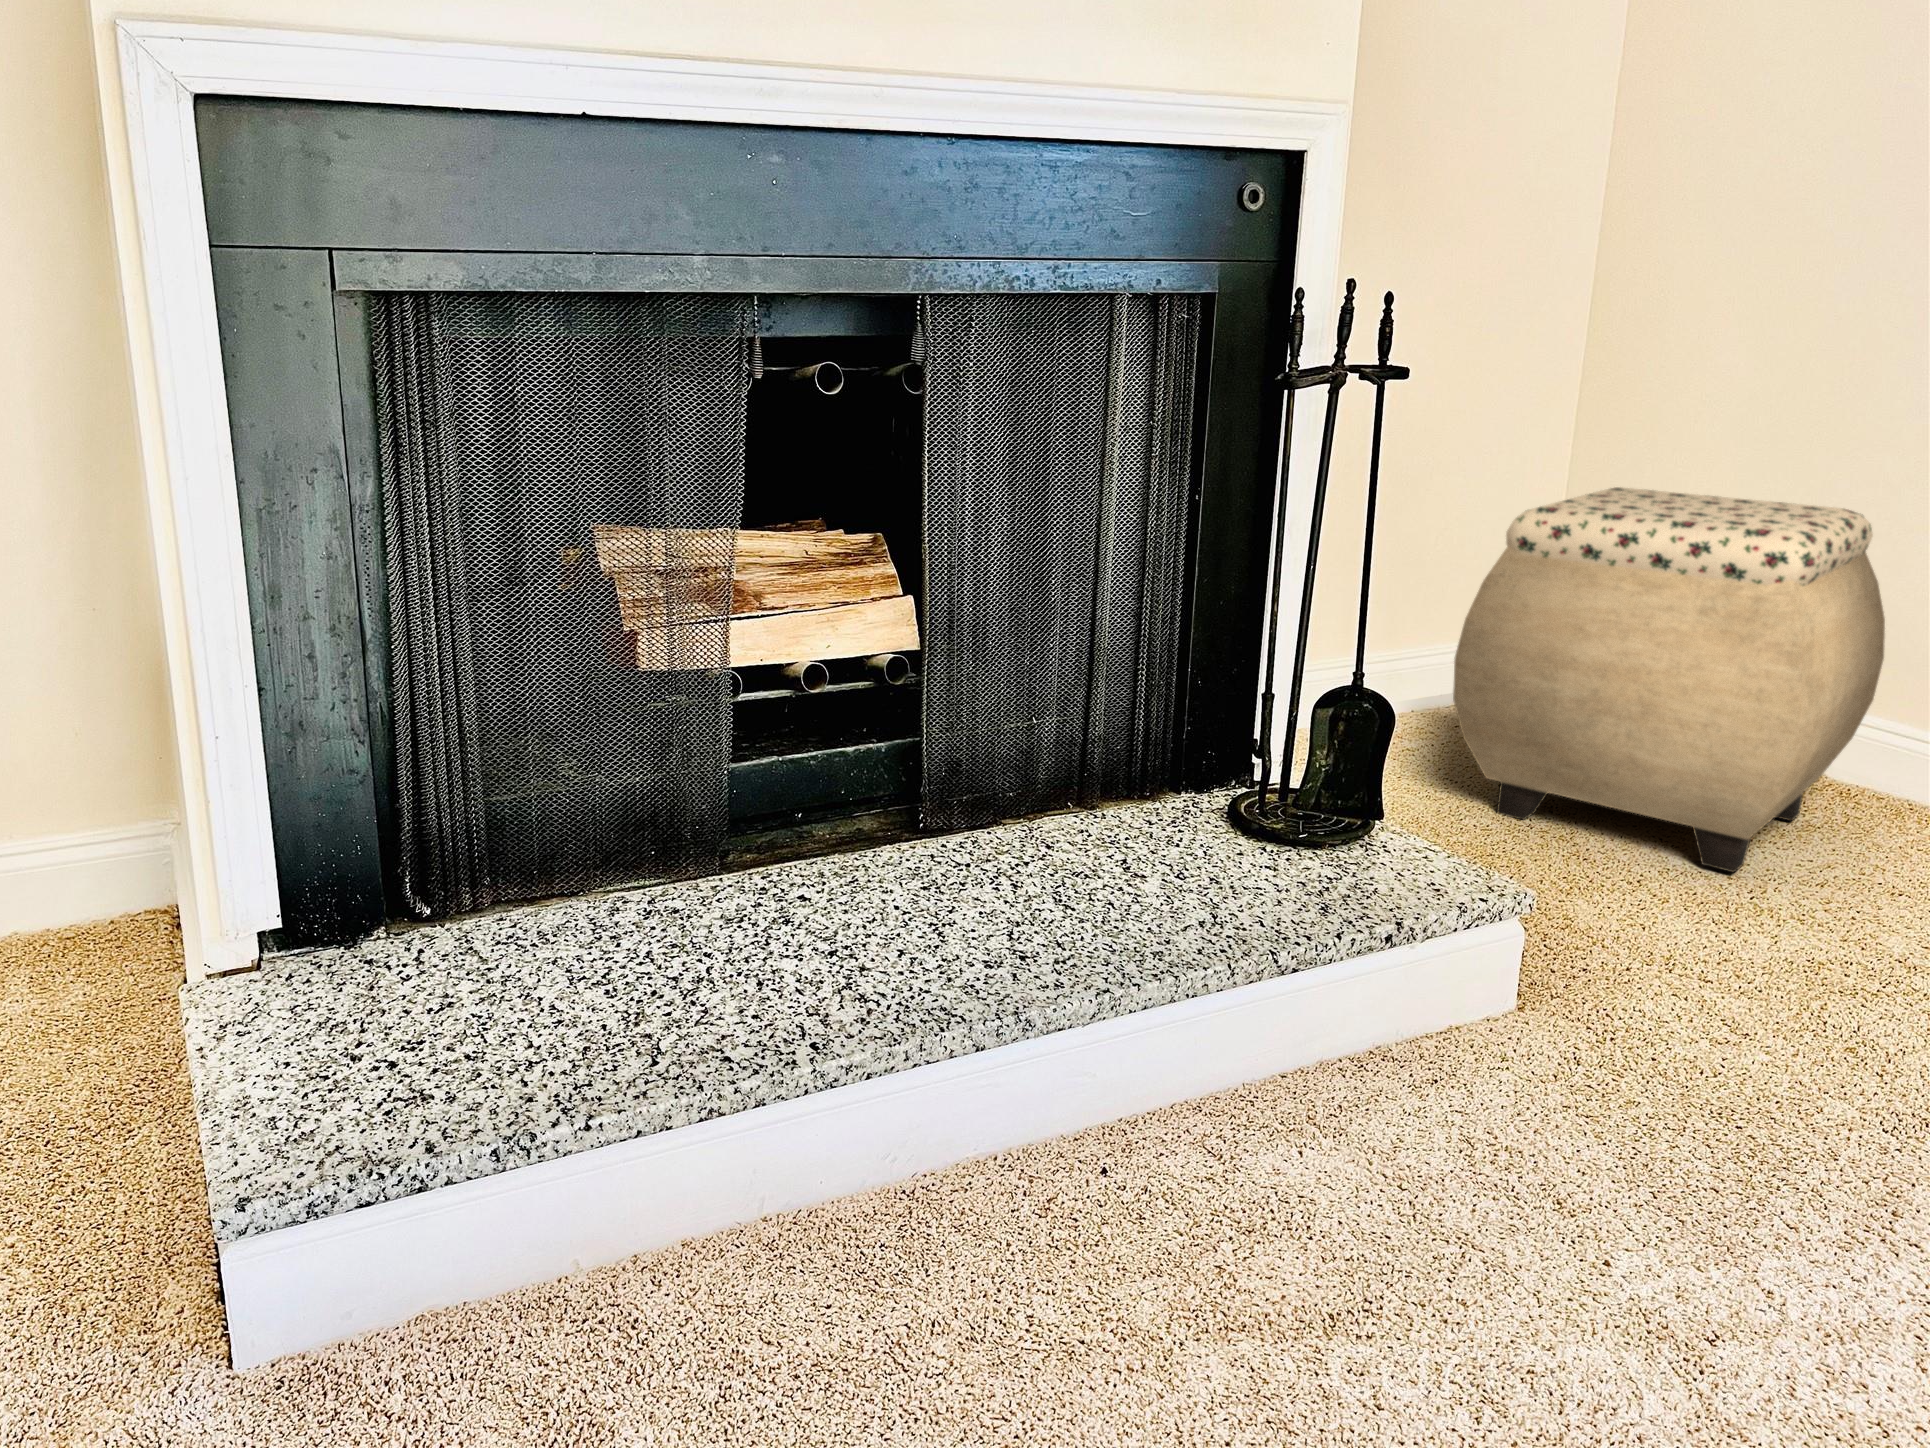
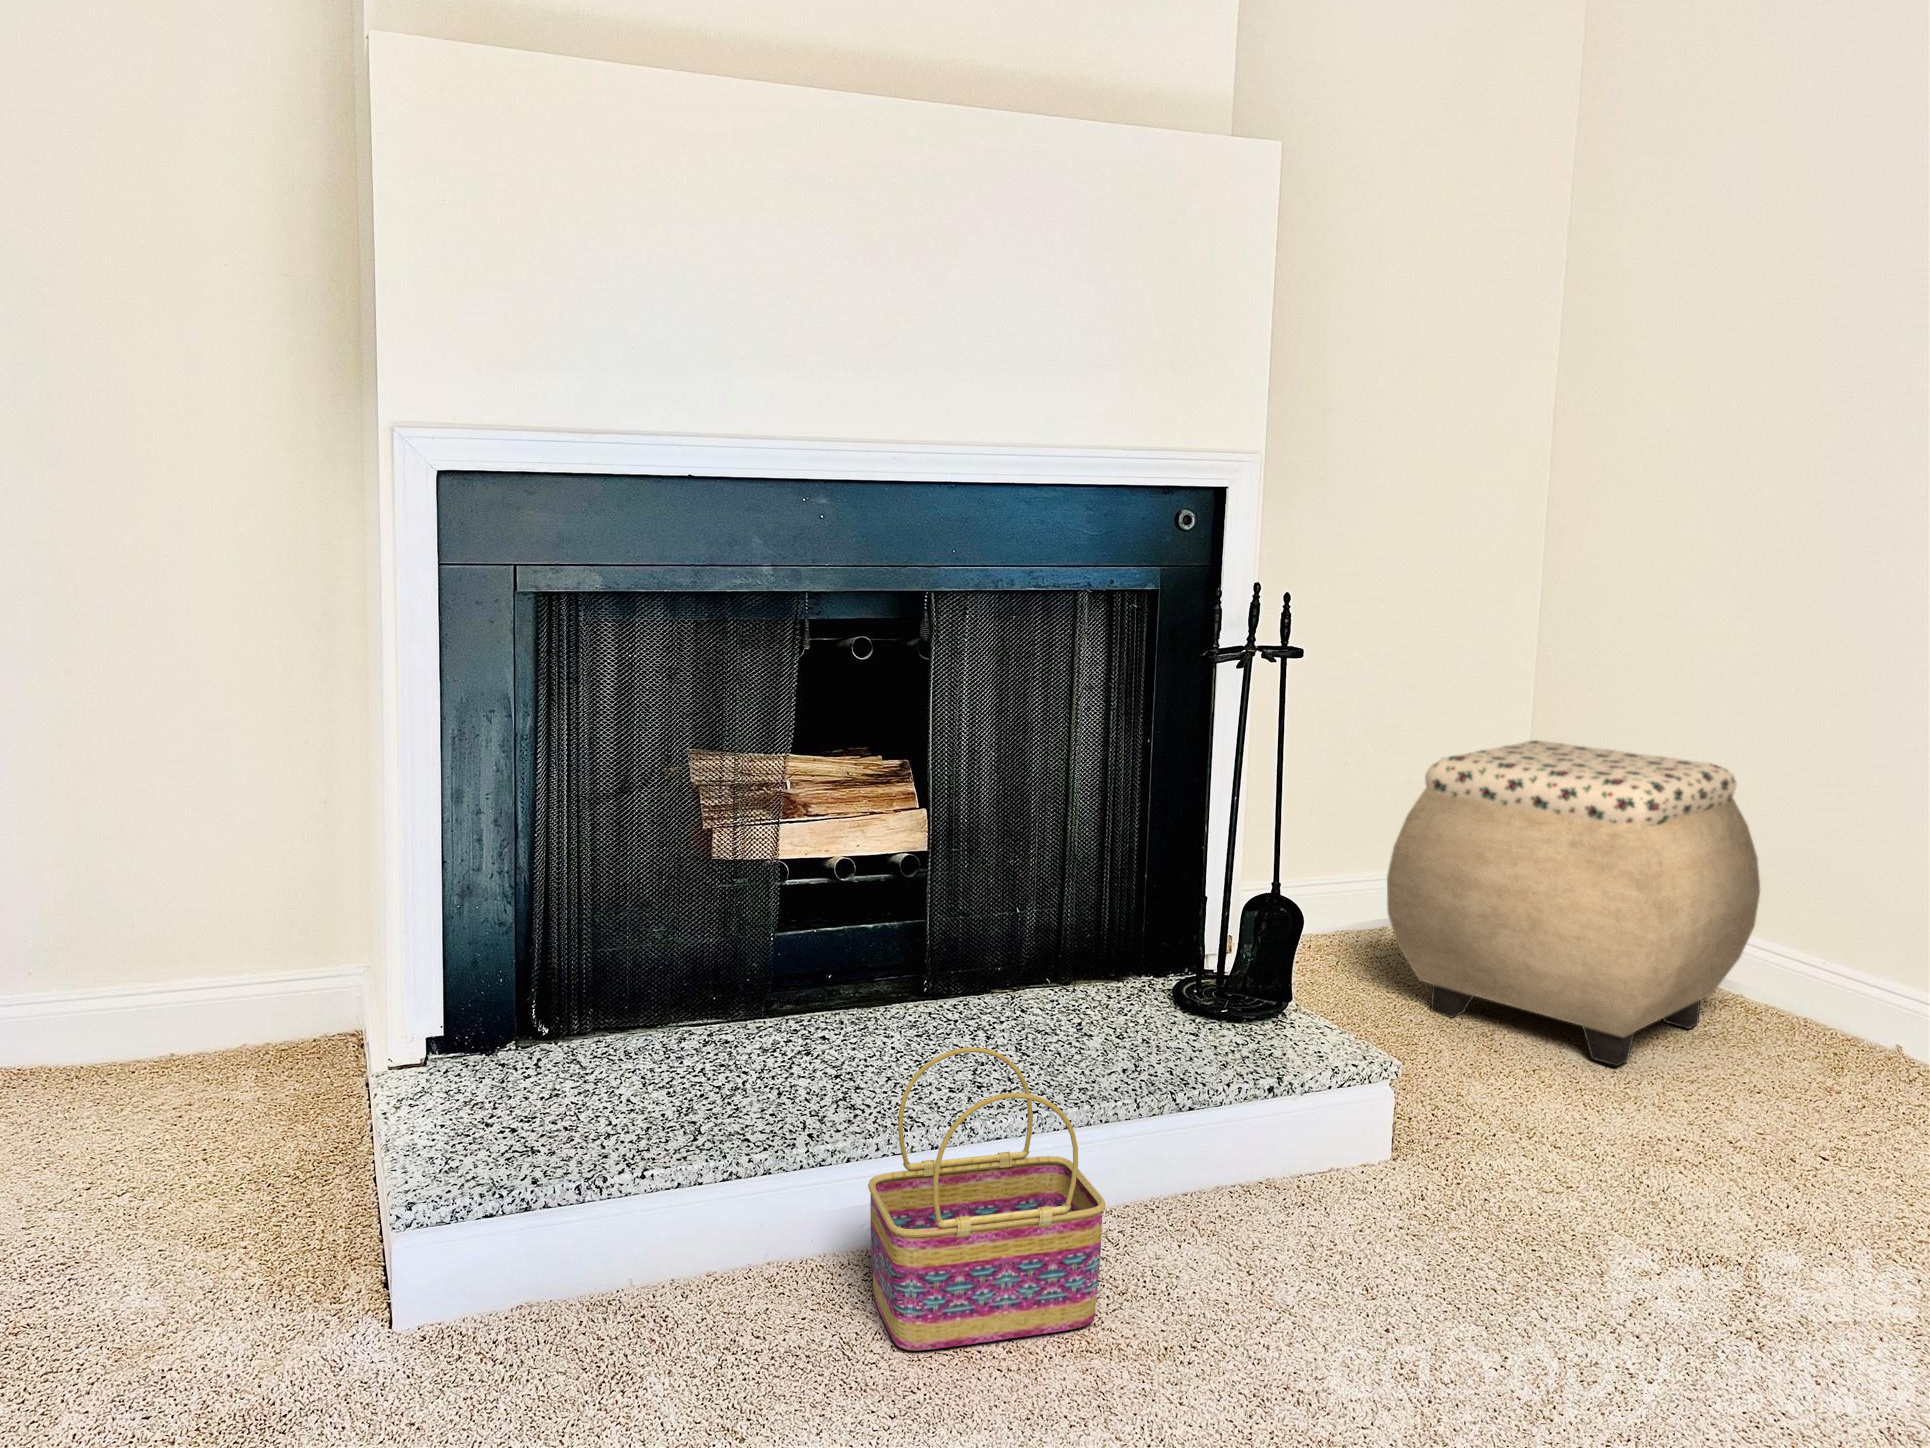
basket: none [911,925,1246,1349] -> present [868,1047,1105,1350]

